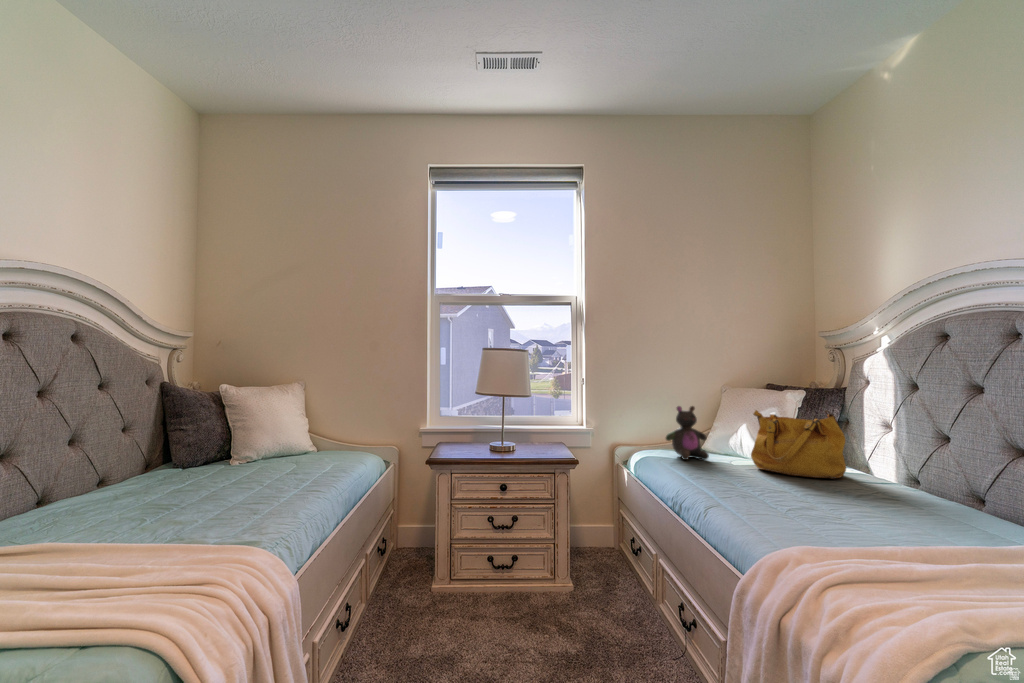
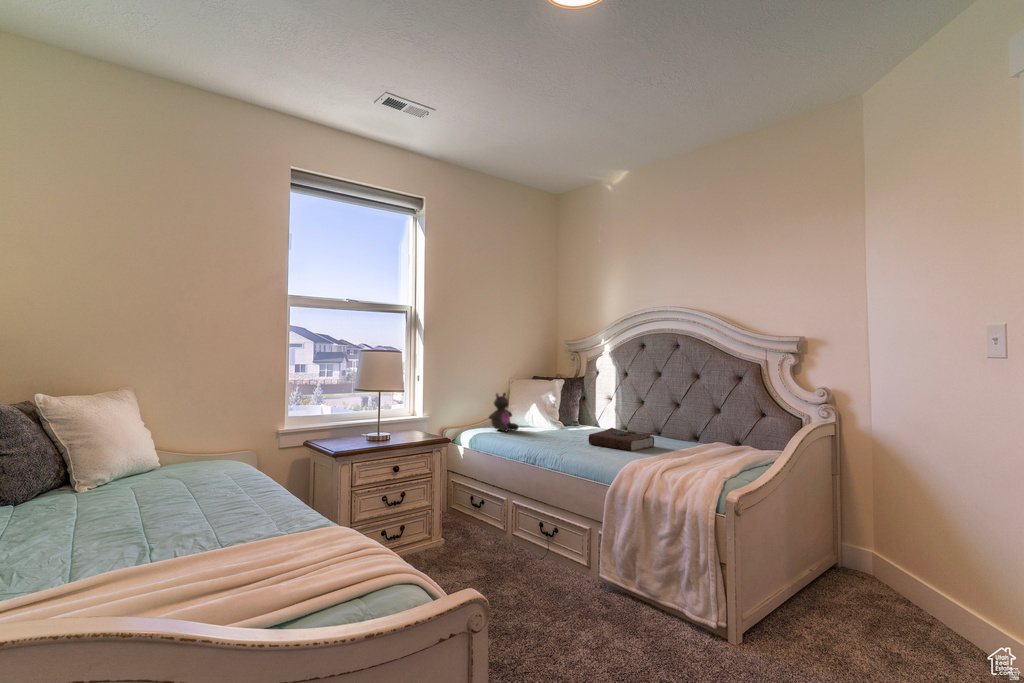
handbag: present [751,410,846,479] -> none [548,391,600,433]
book: none [768,475,899,523] -> present [588,428,654,451]

